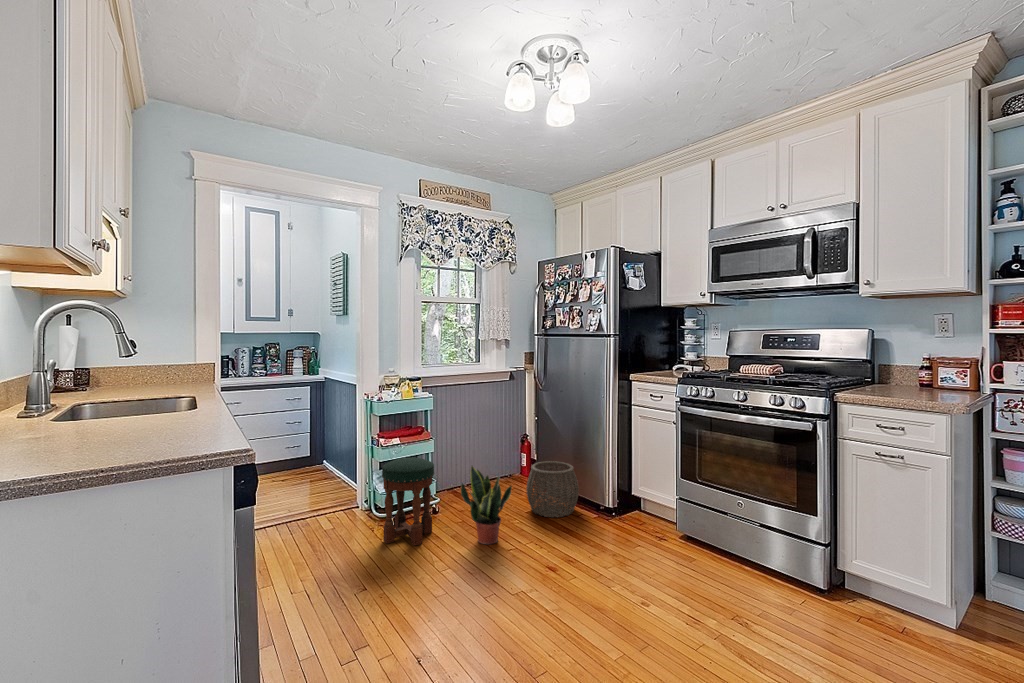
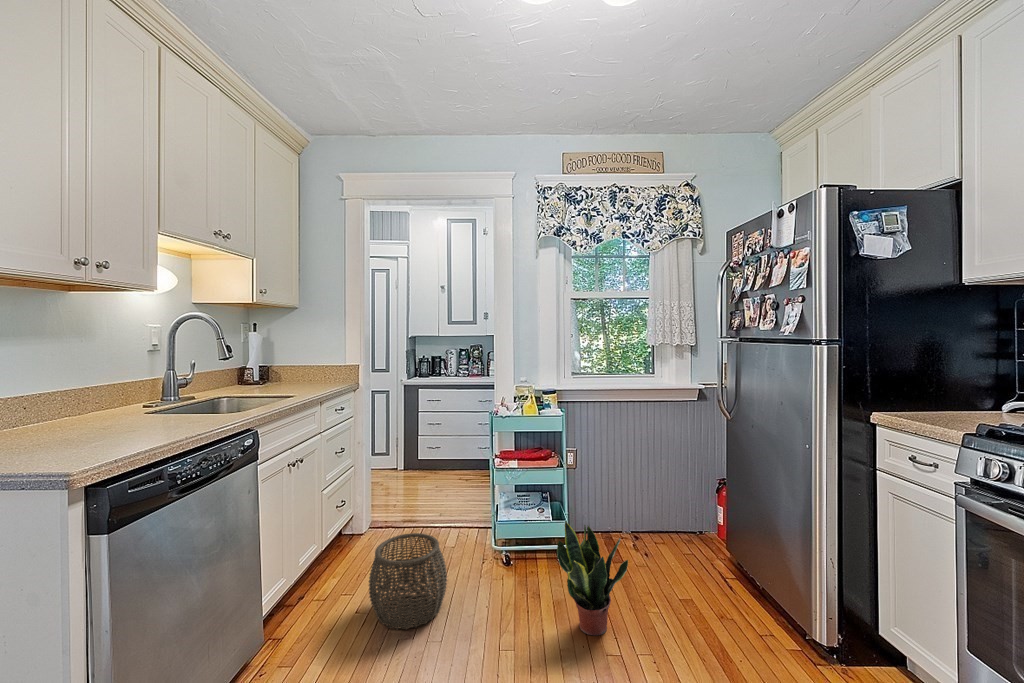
stool: present [382,458,434,546] -> none [479,491,541,602]
woven basket: present [526,461,579,517] -> present [369,533,447,630]

